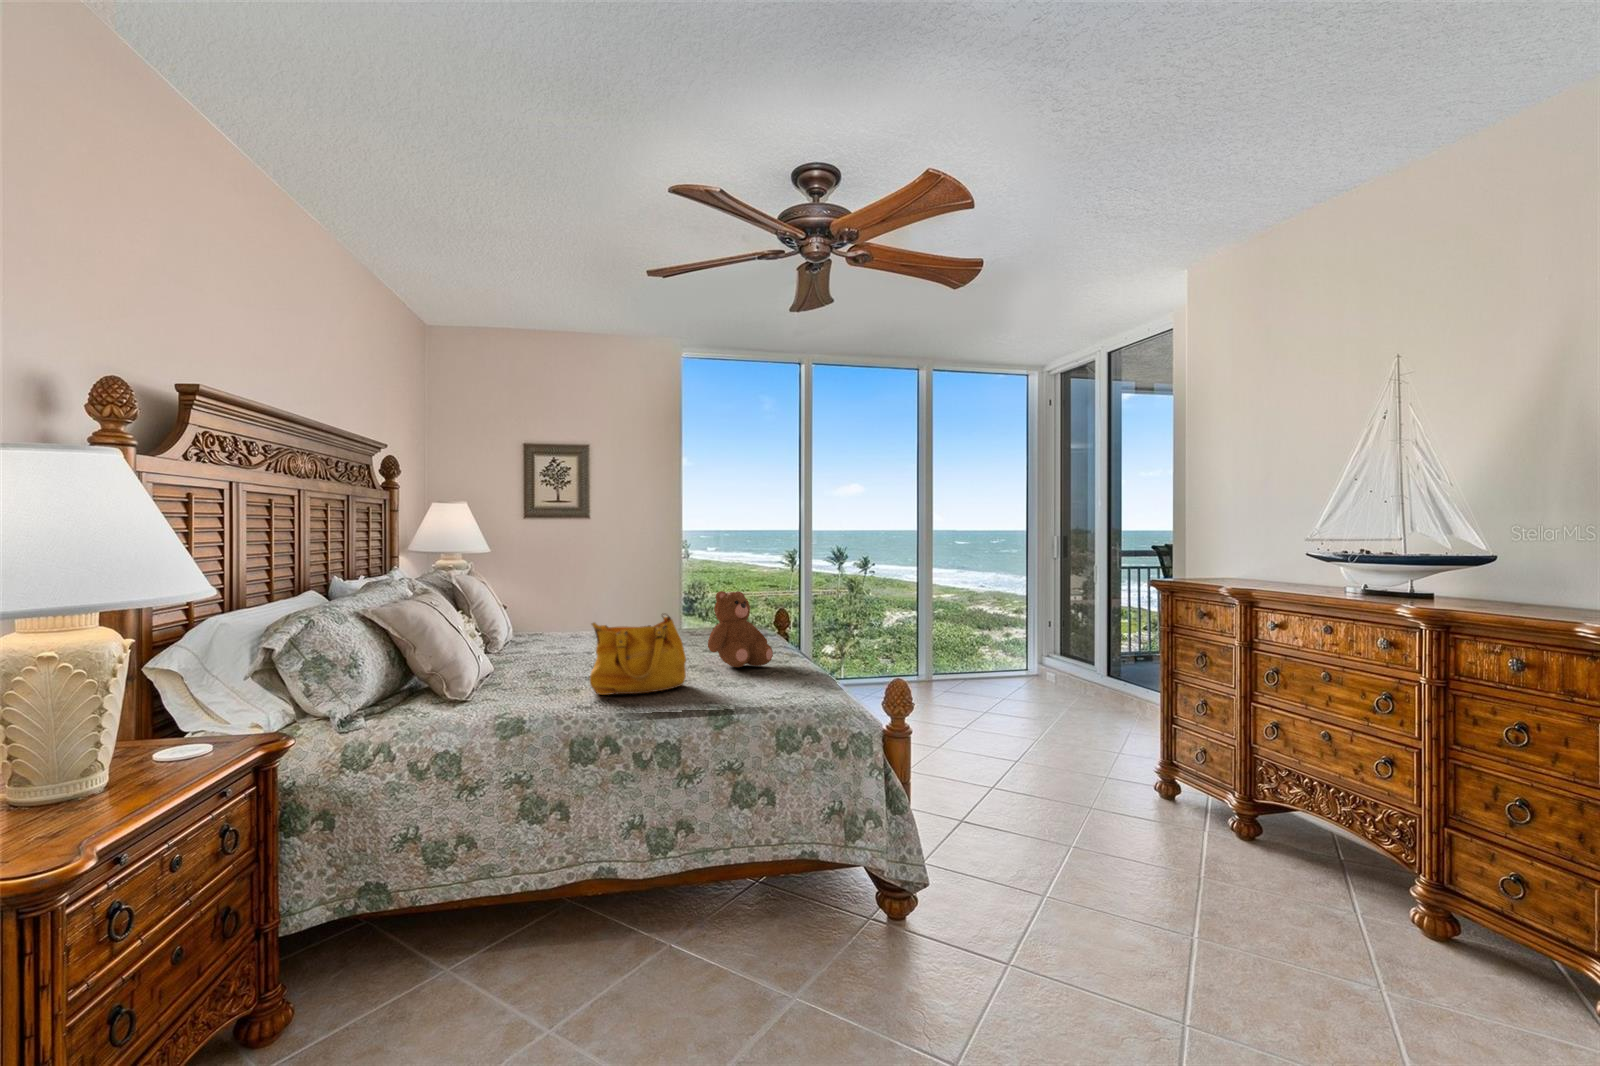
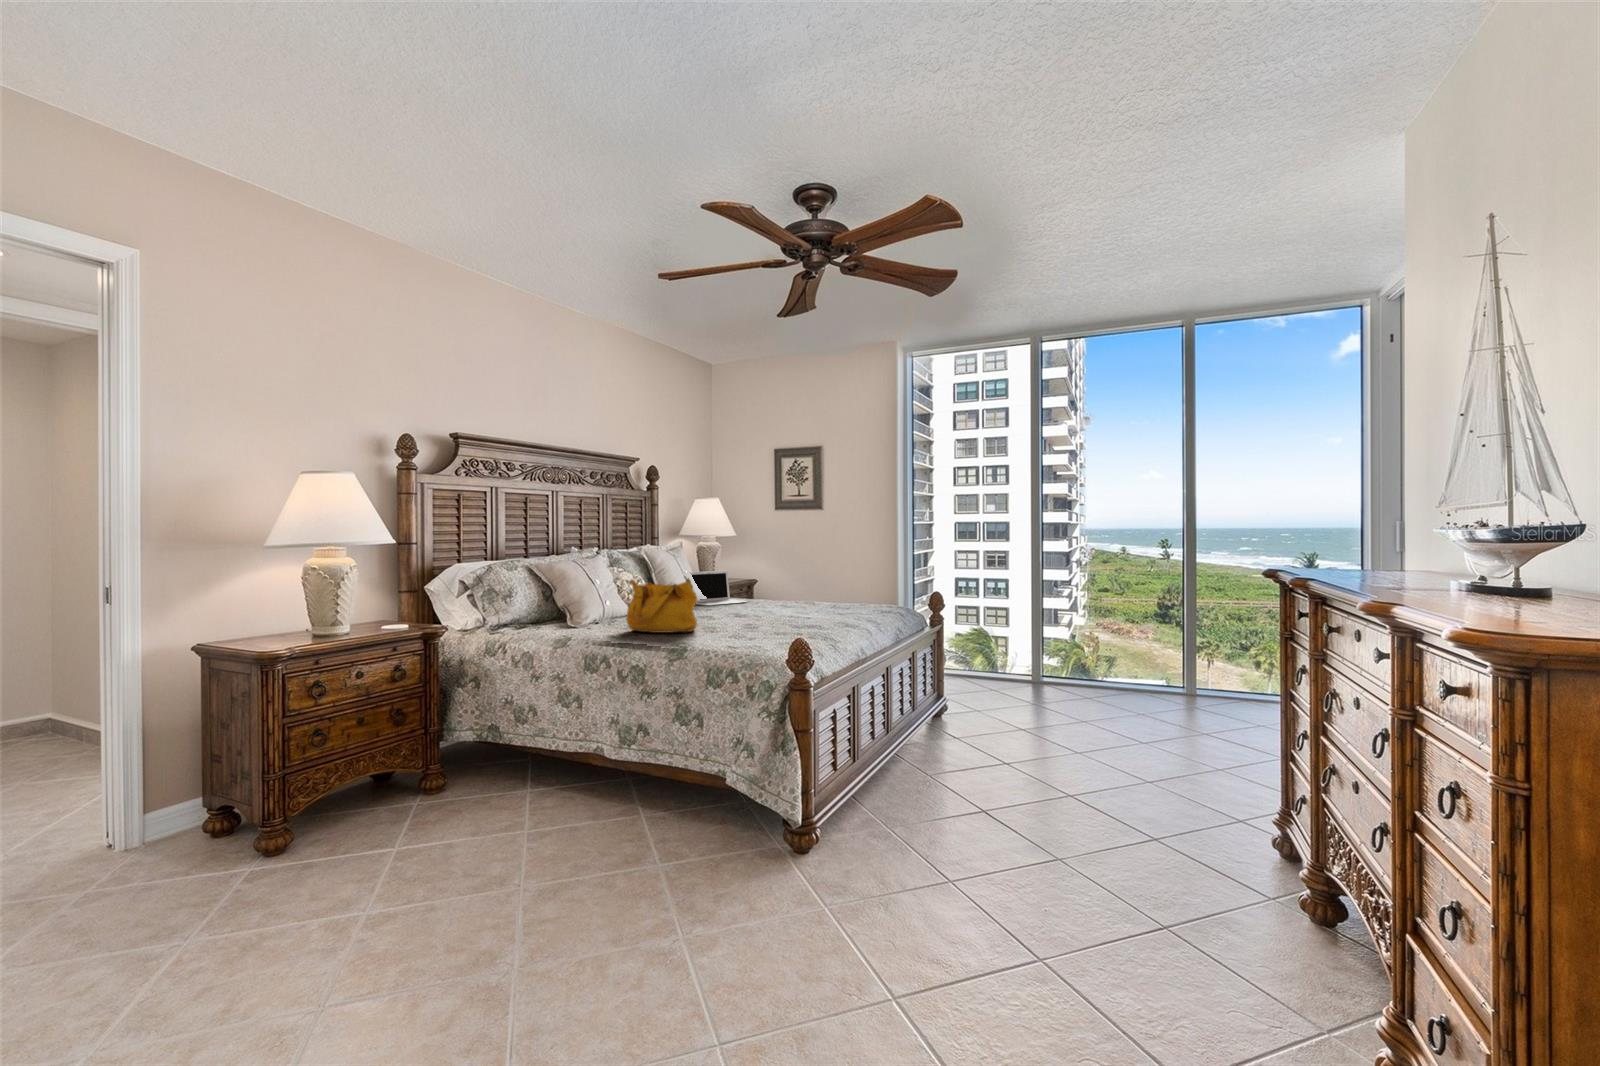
teddy bear: present [708,591,773,667] -> none [745,563,804,628]
laptop: none [488,600,564,649] -> present [689,571,747,606]

